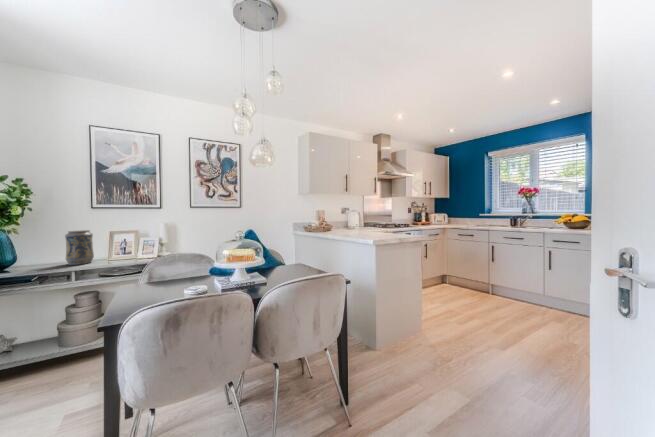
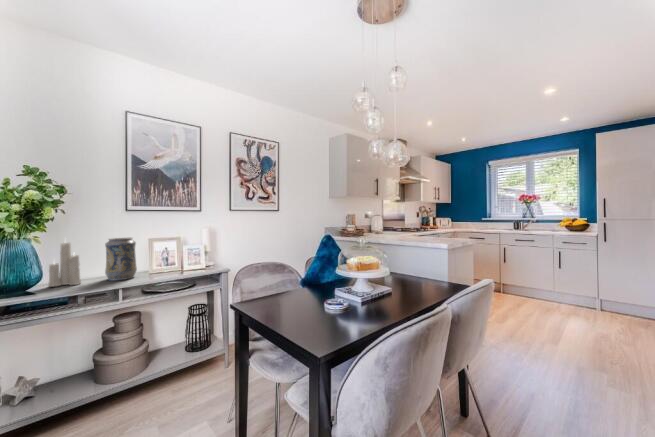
candle: none [19,227,46,268] -> present [48,242,81,287]

